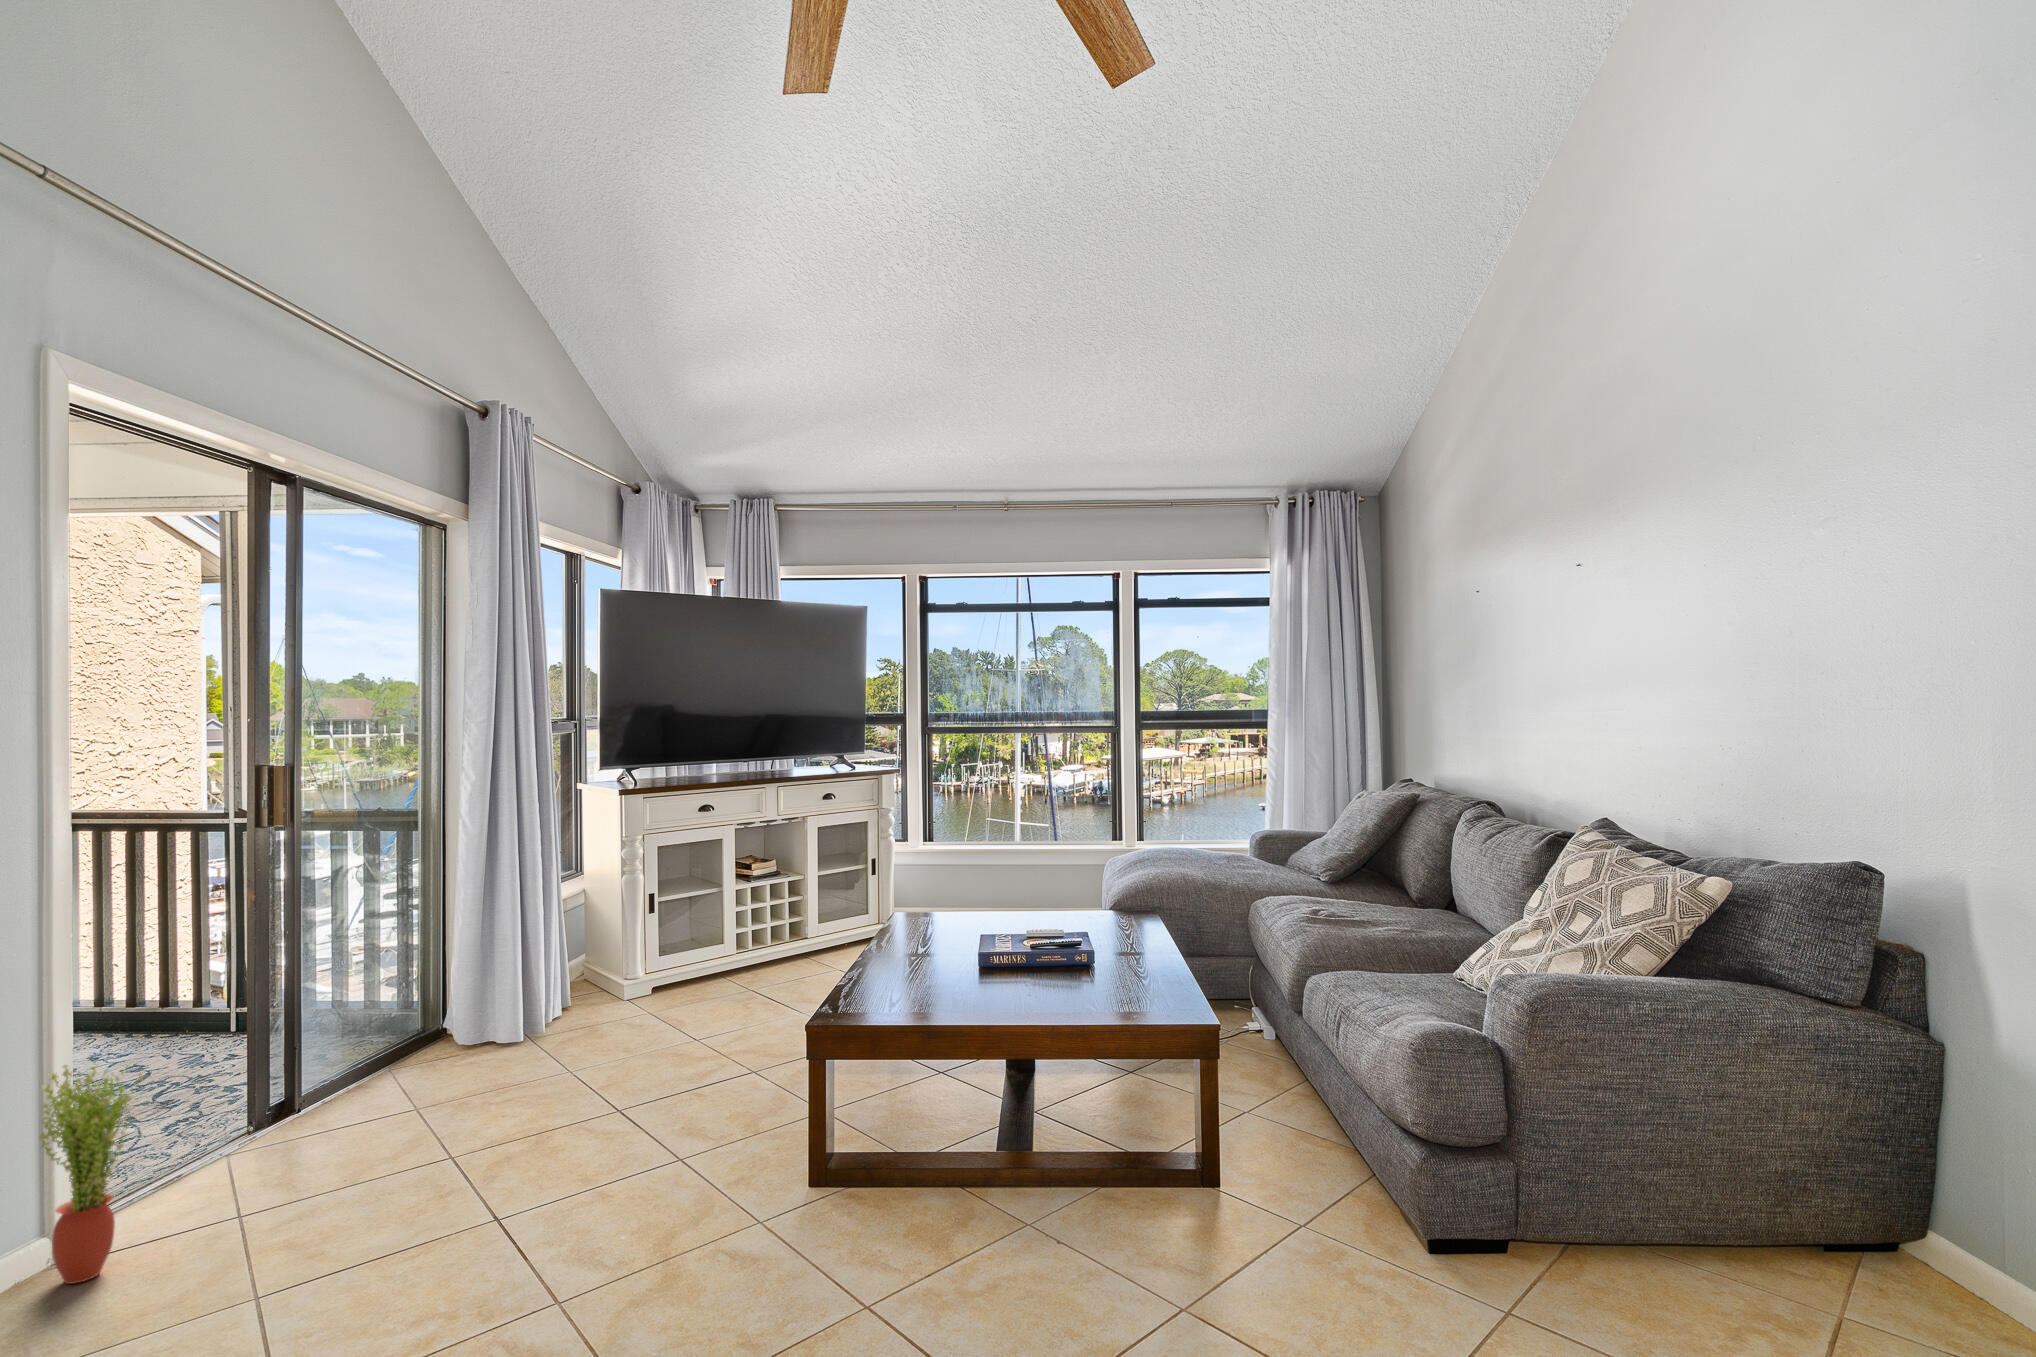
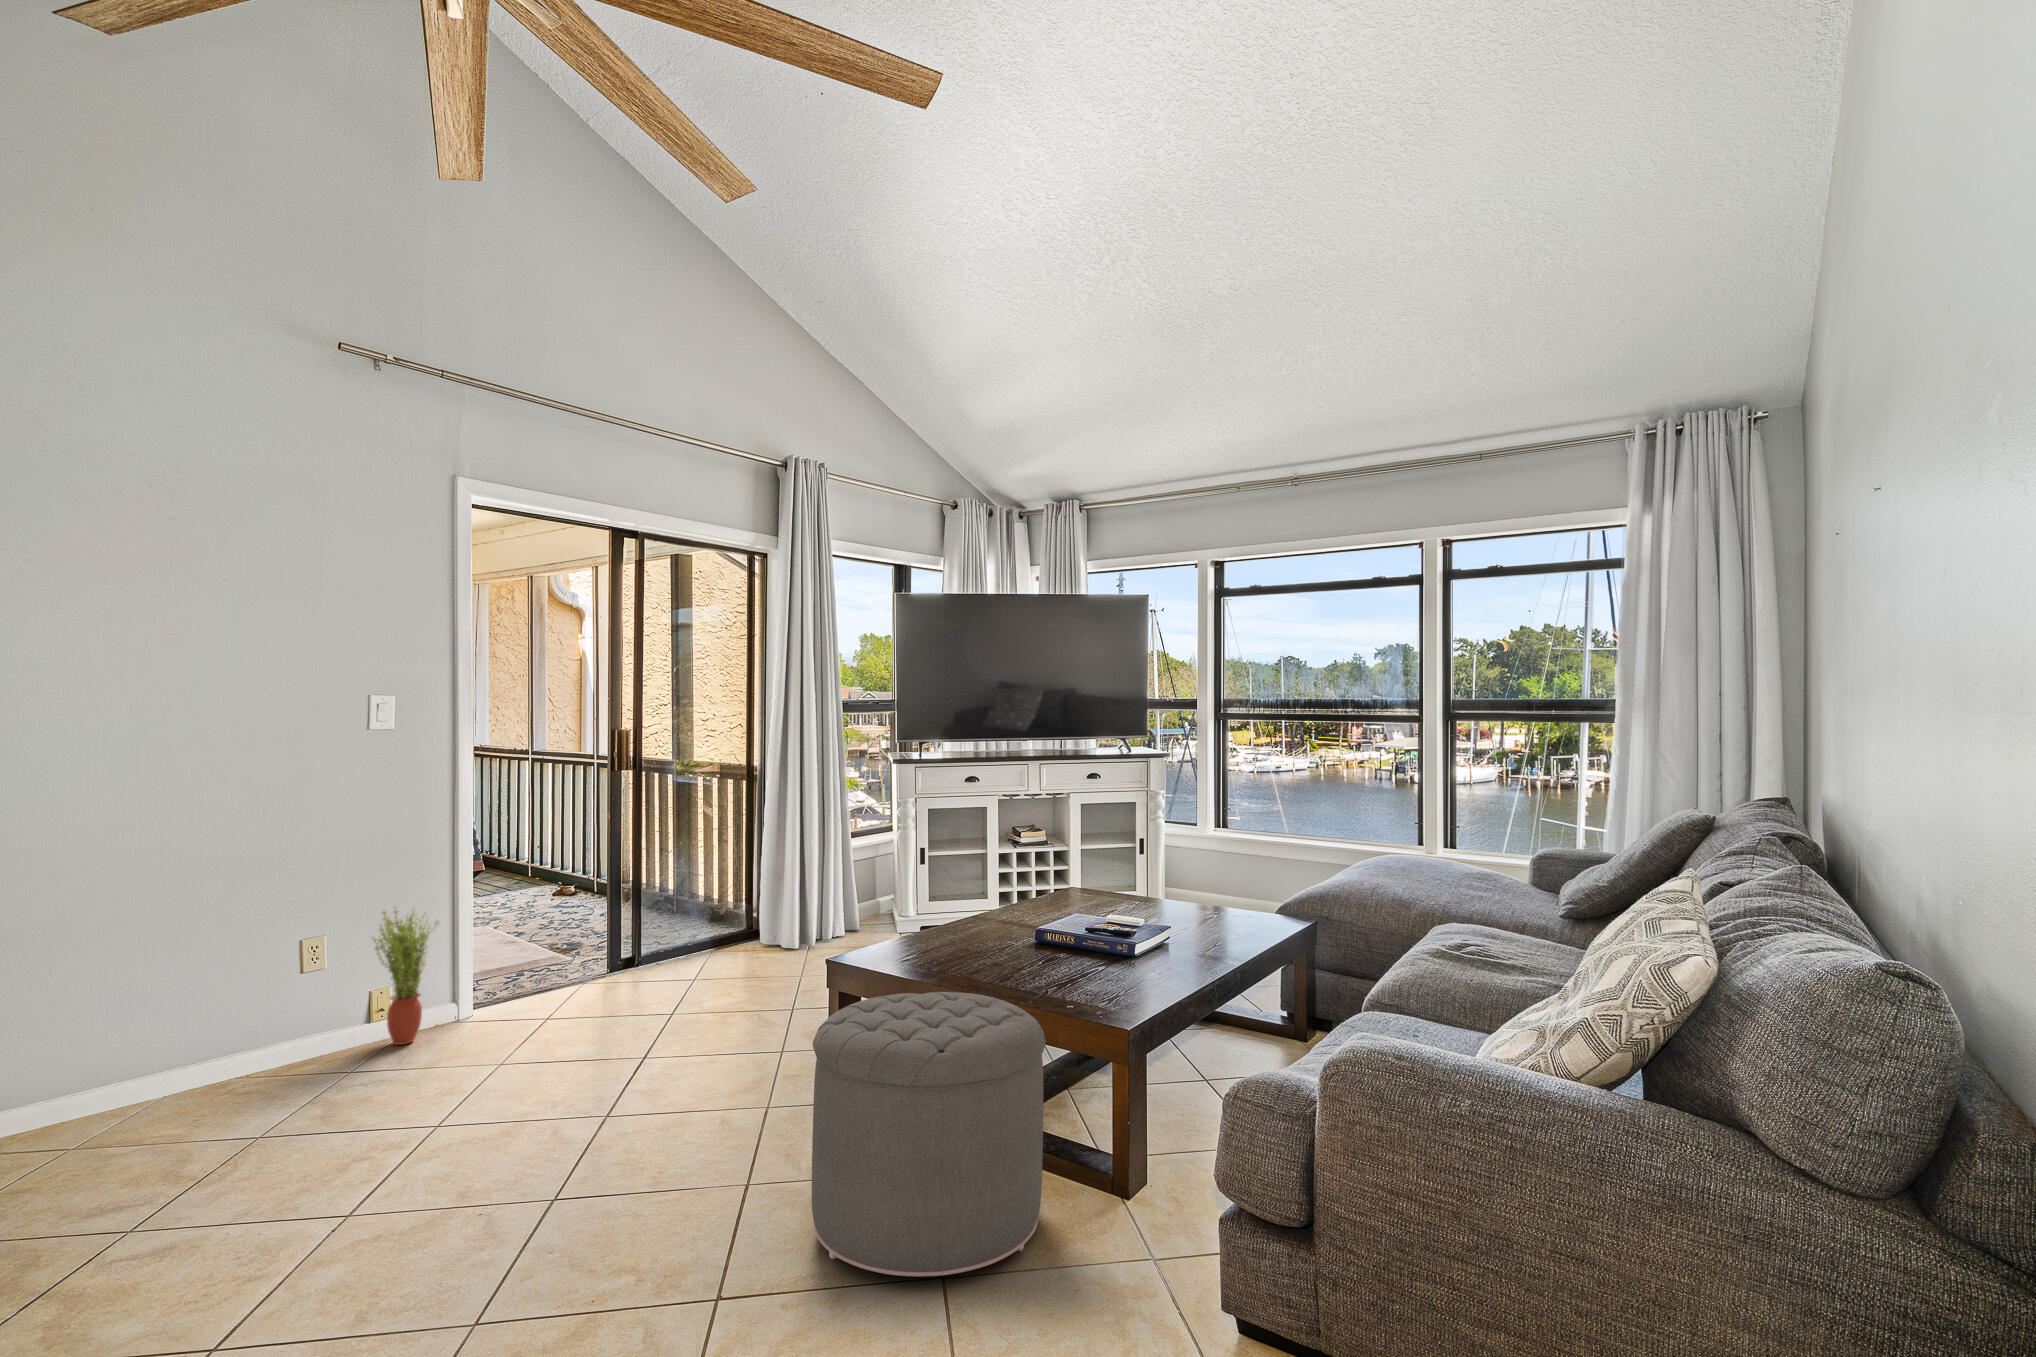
ottoman: none [996,1012,1229,1304] -> present [812,992,1046,1276]

